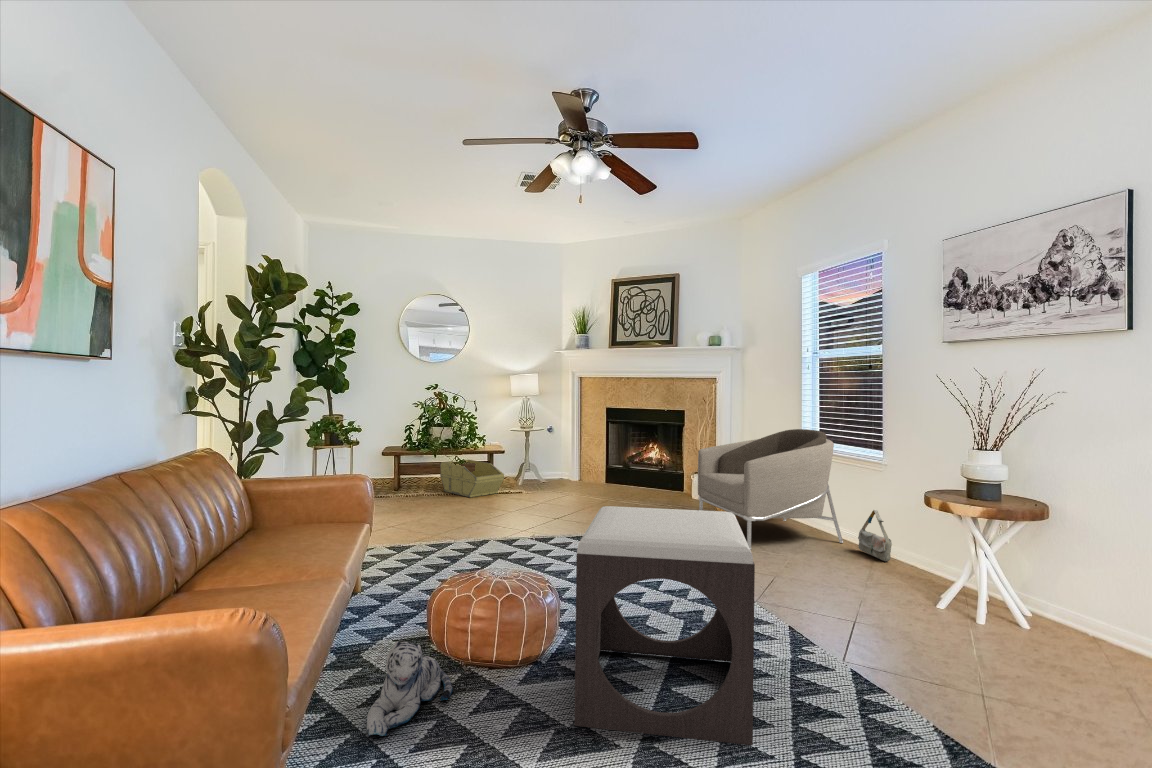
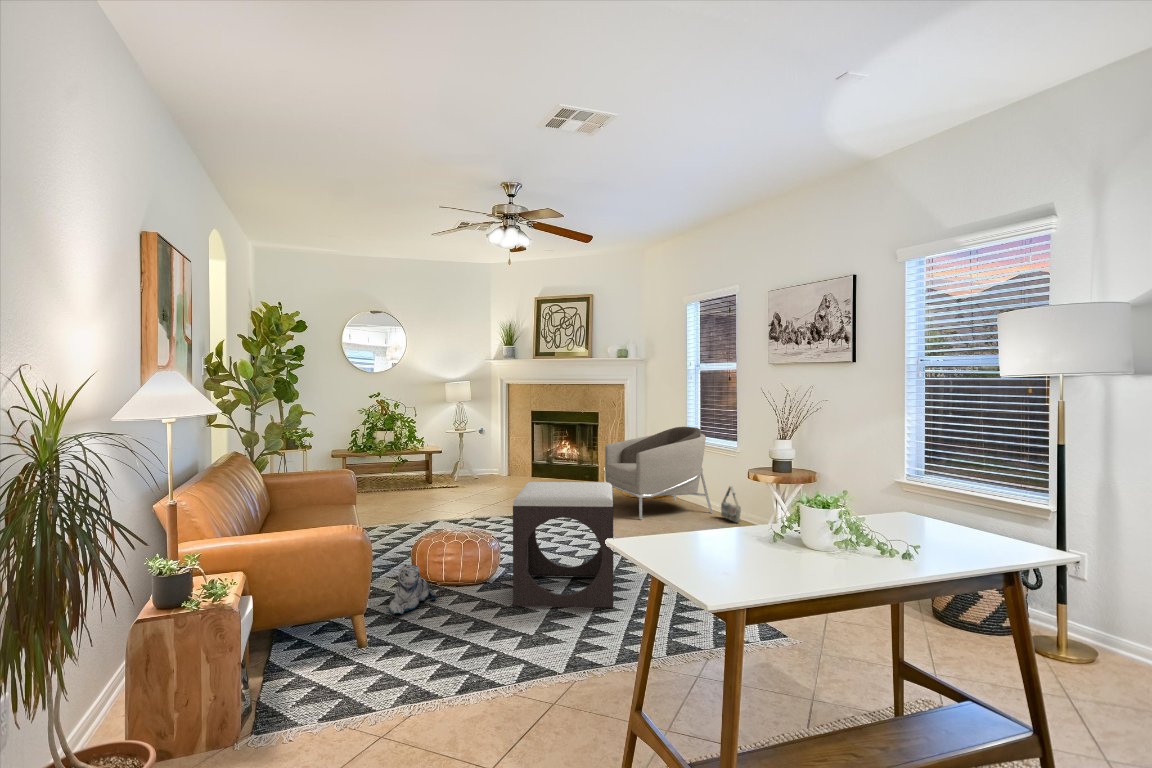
storage bin: present [440,460,504,497] -> none [385,459,443,492]

